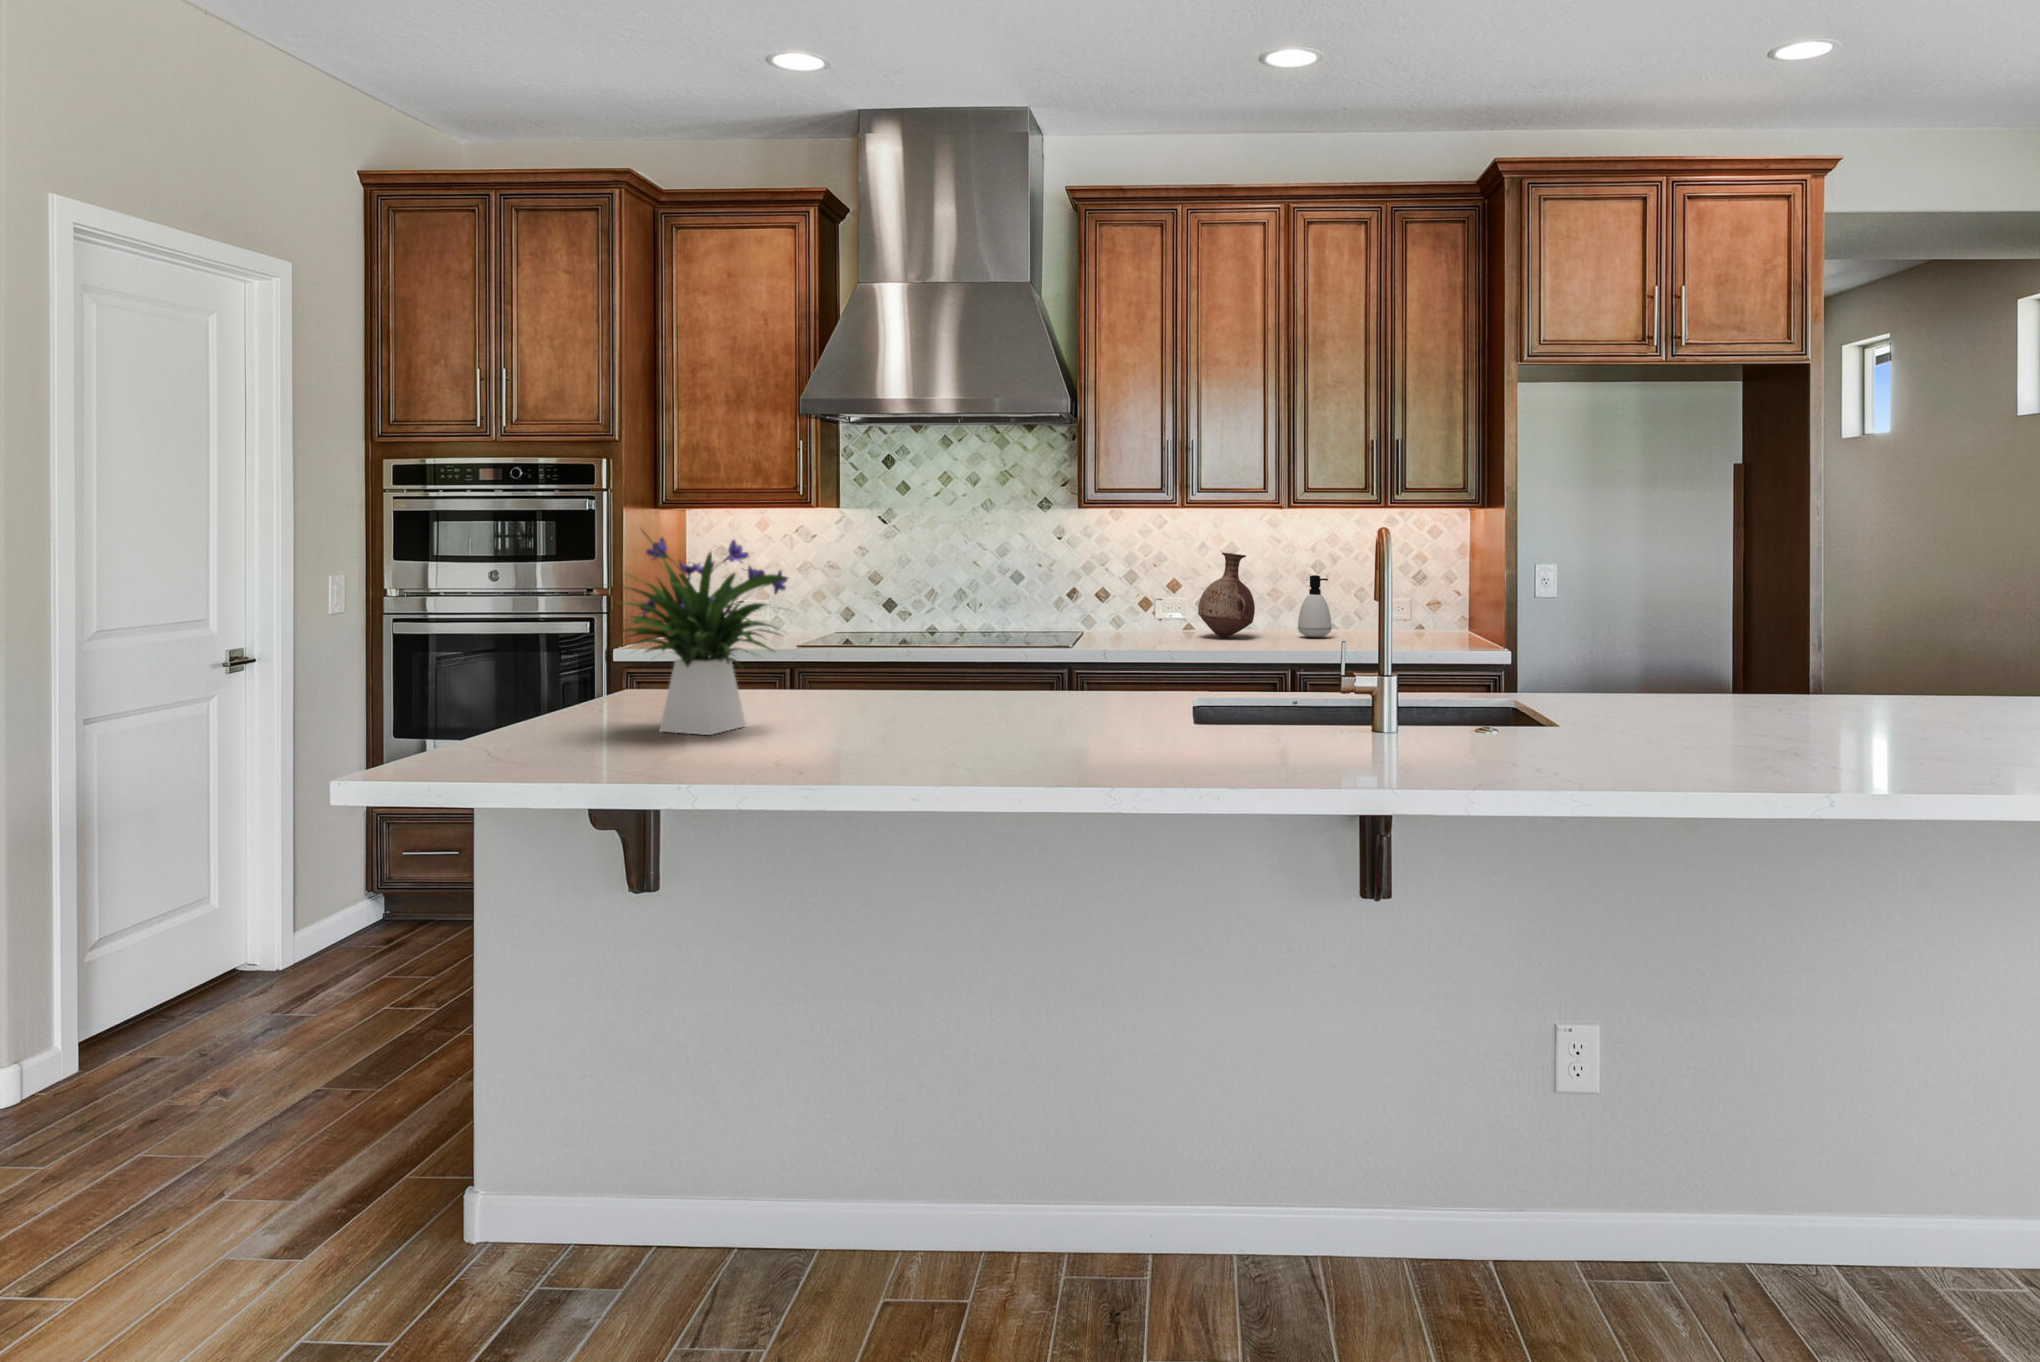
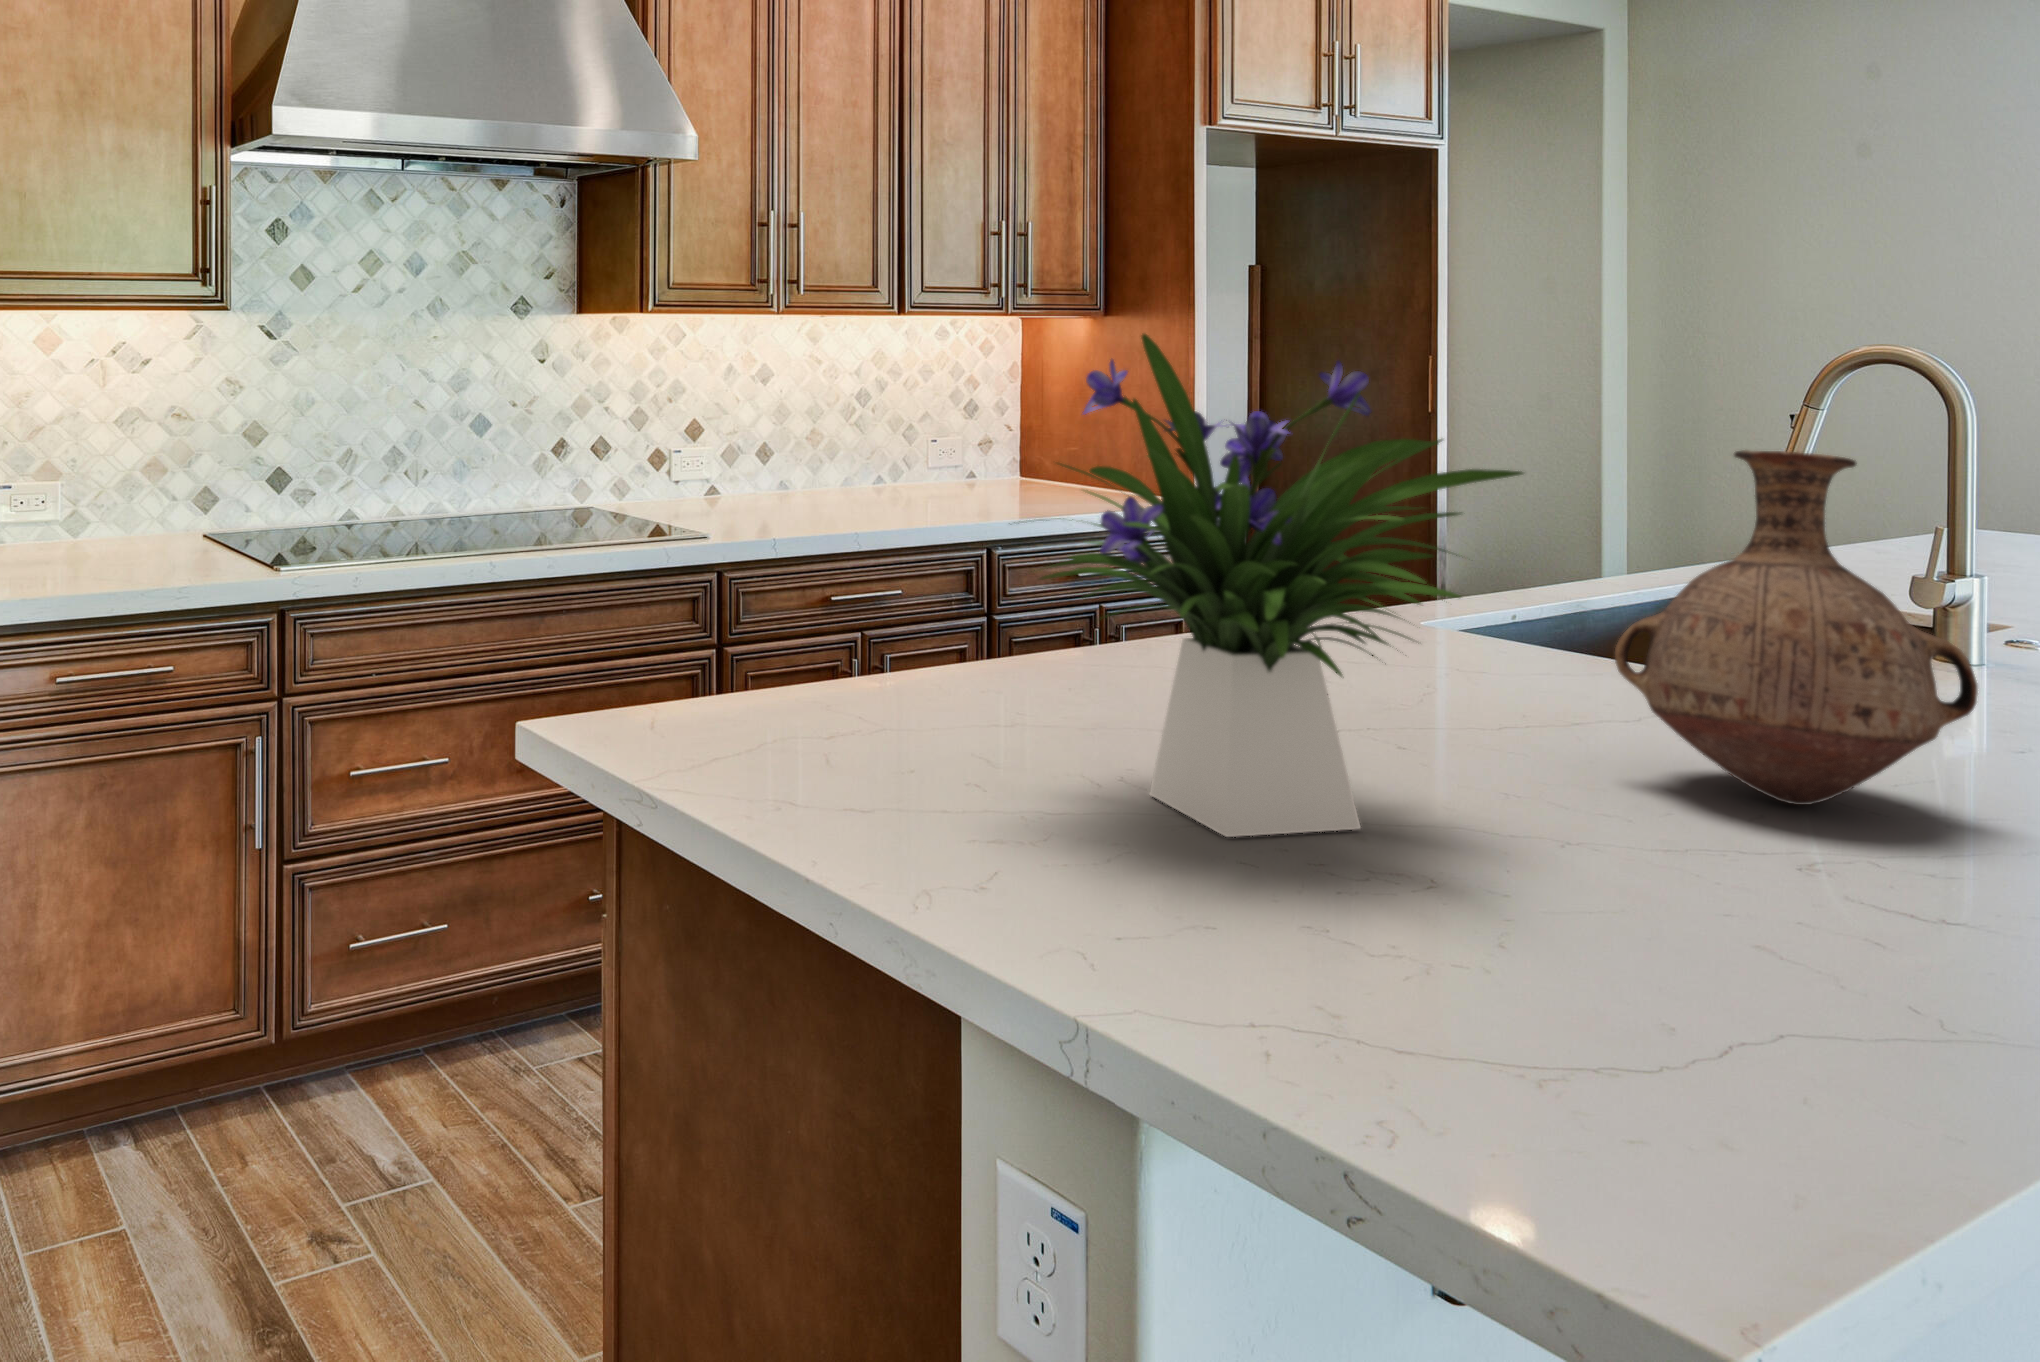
vase: present [1198,553,1255,637] -> present [1615,450,1978,805]
soap dispenser: present [1298,575,1331,637] -> none [884,408,934,497]

